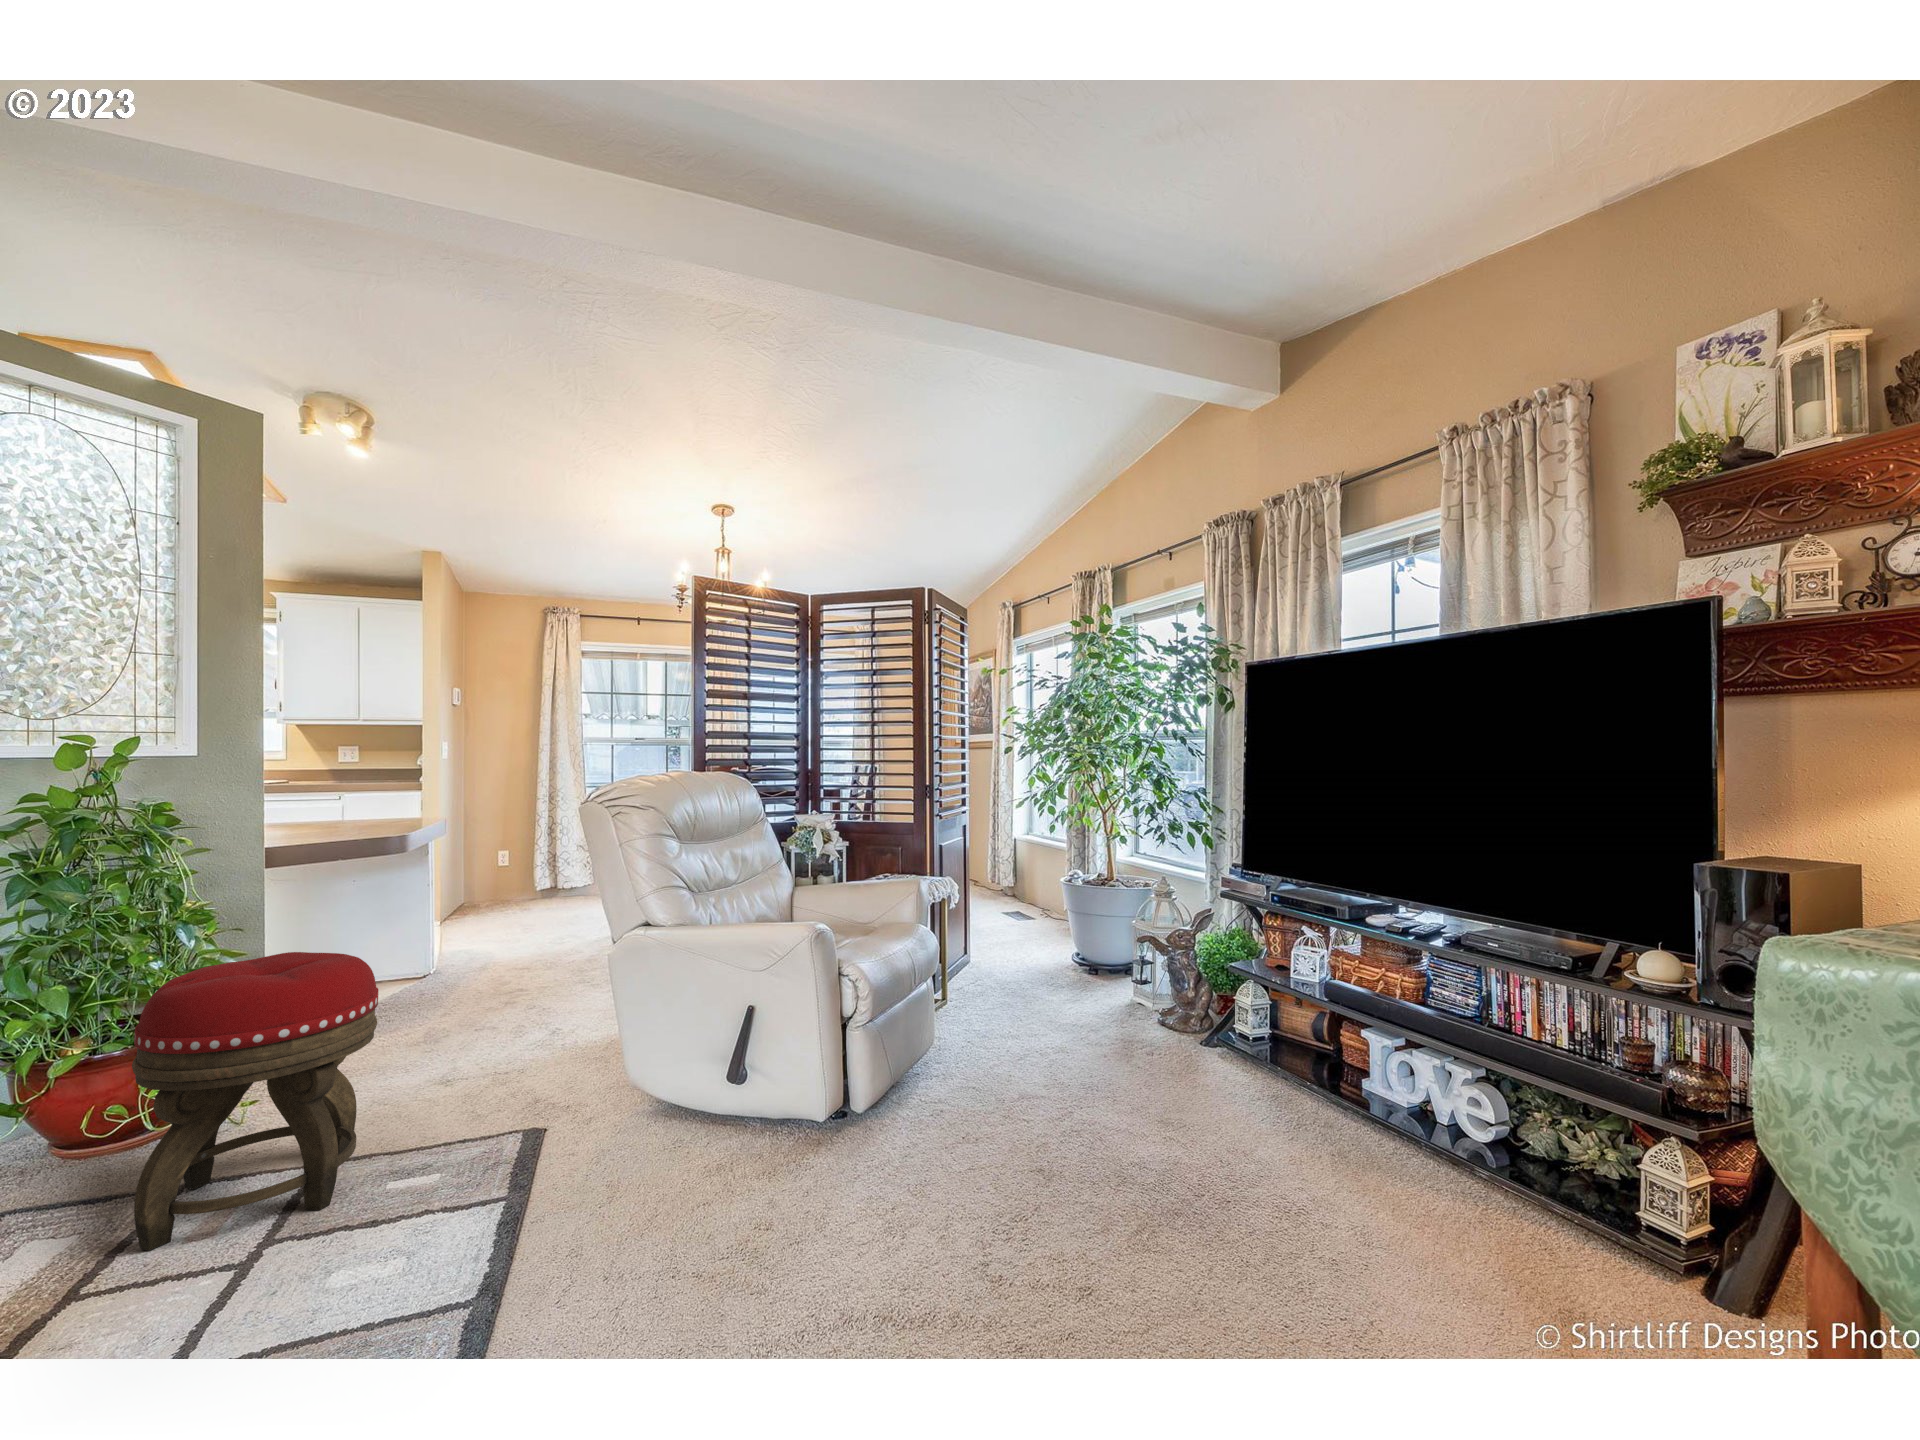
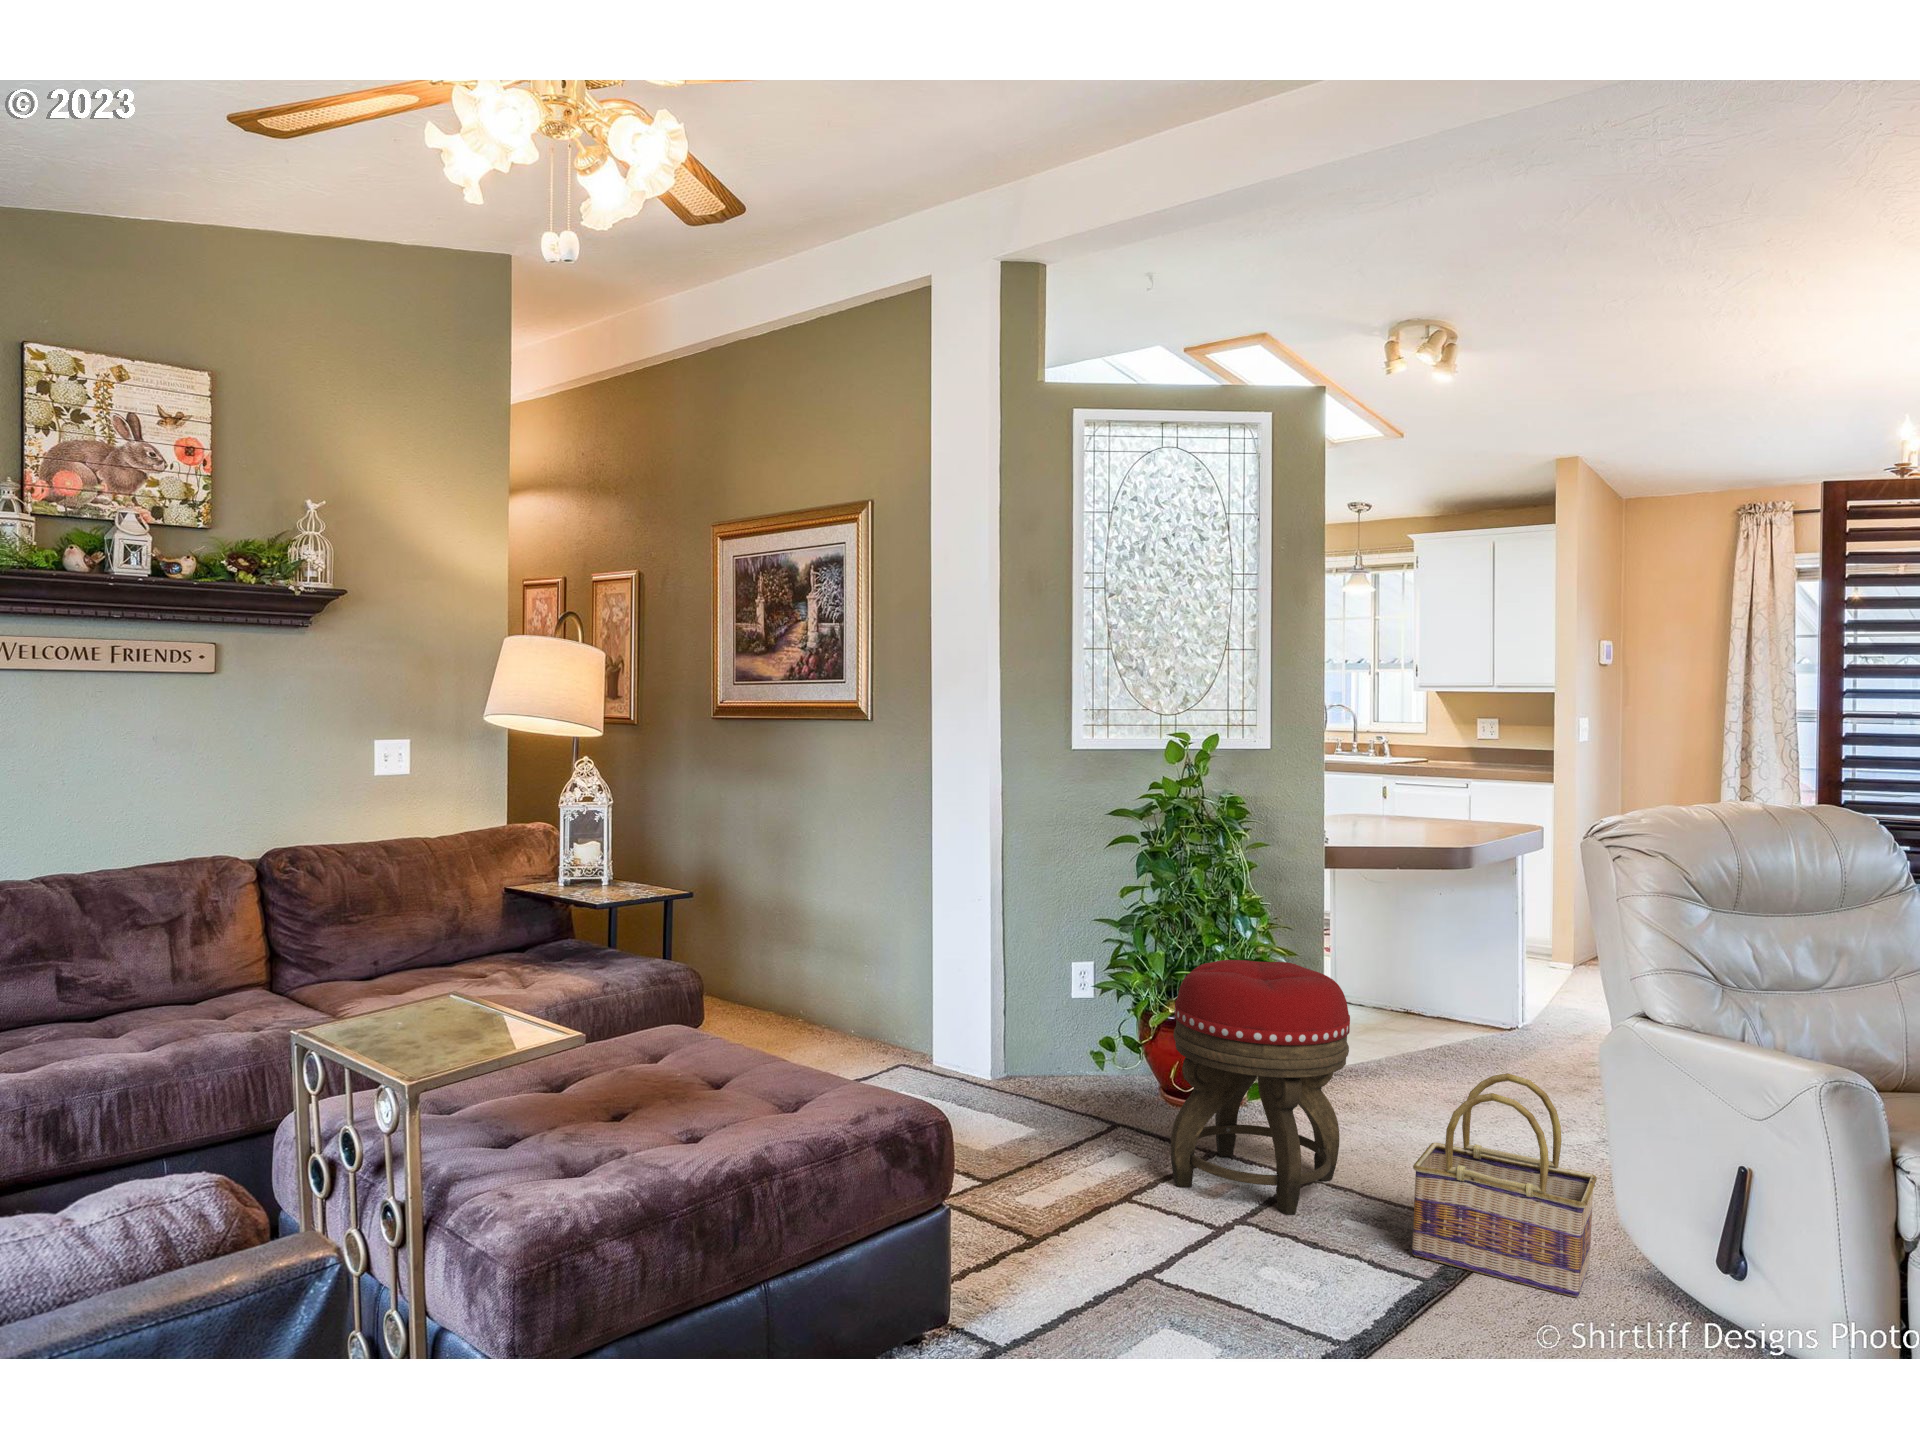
basket: none [475,989,629,1180] -> present [1412,1073,1597,1297]

